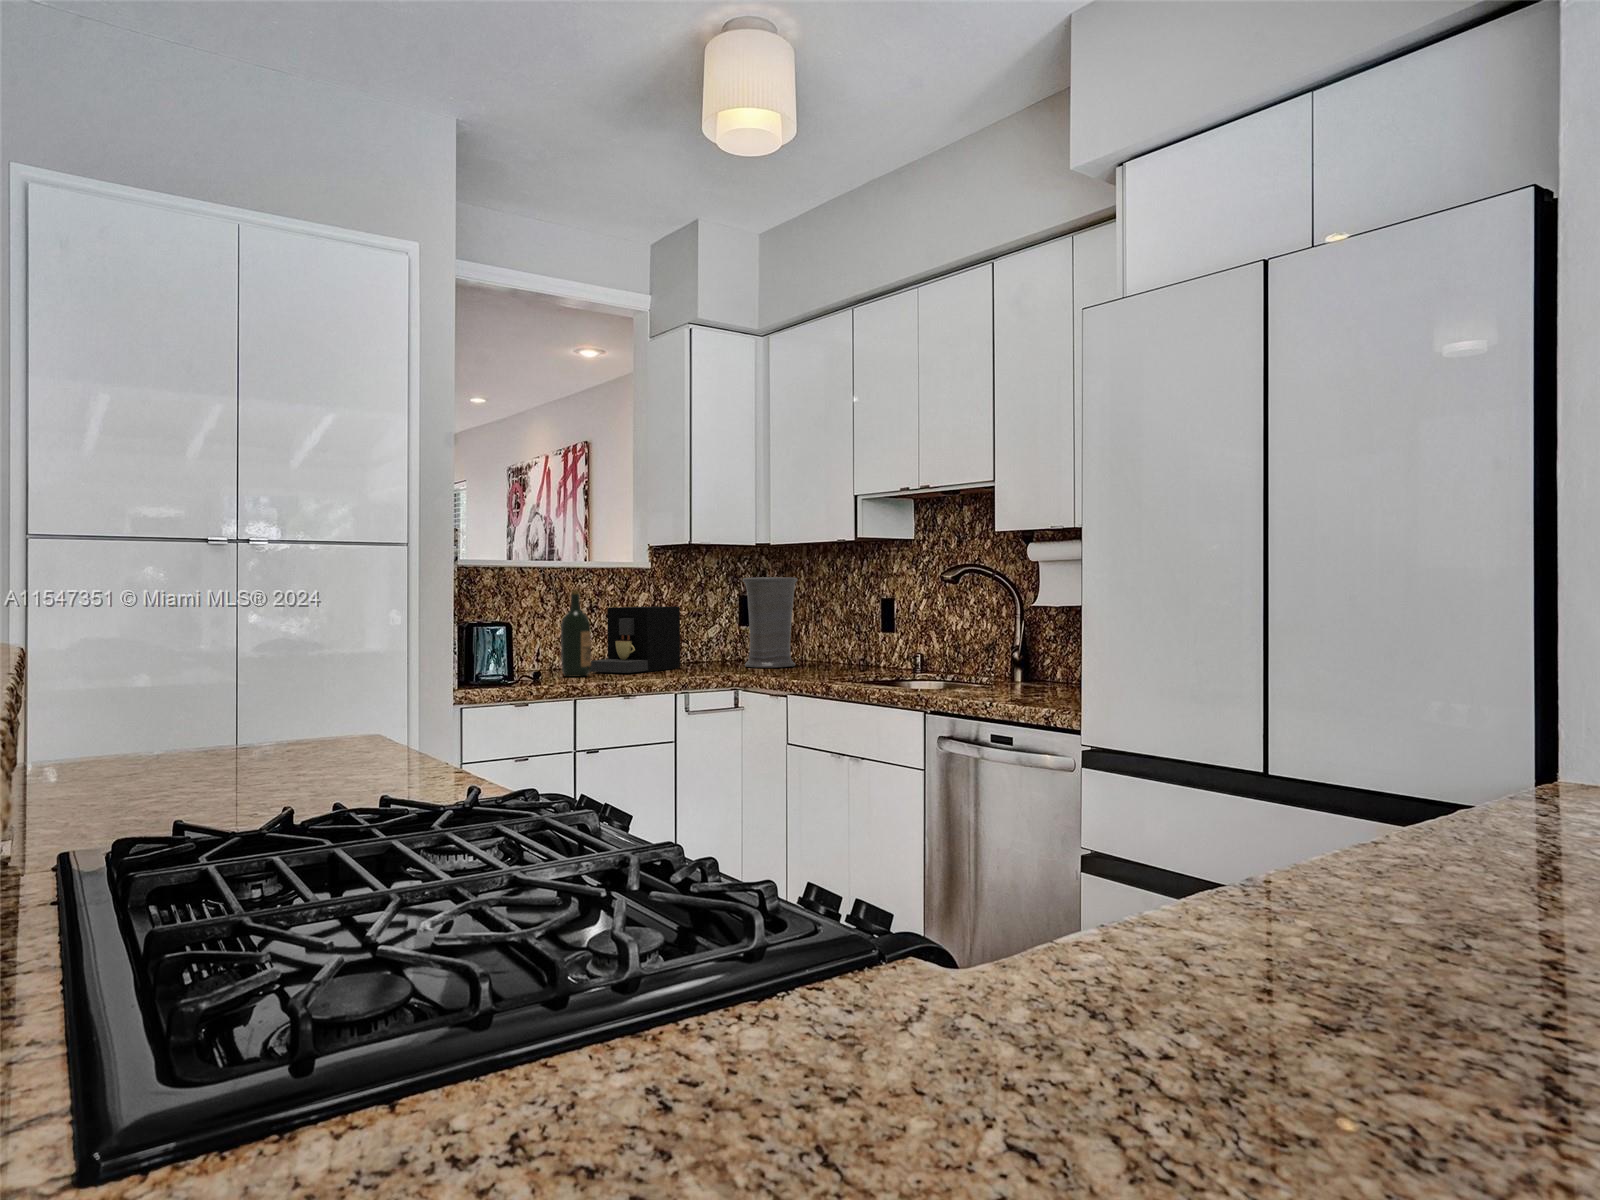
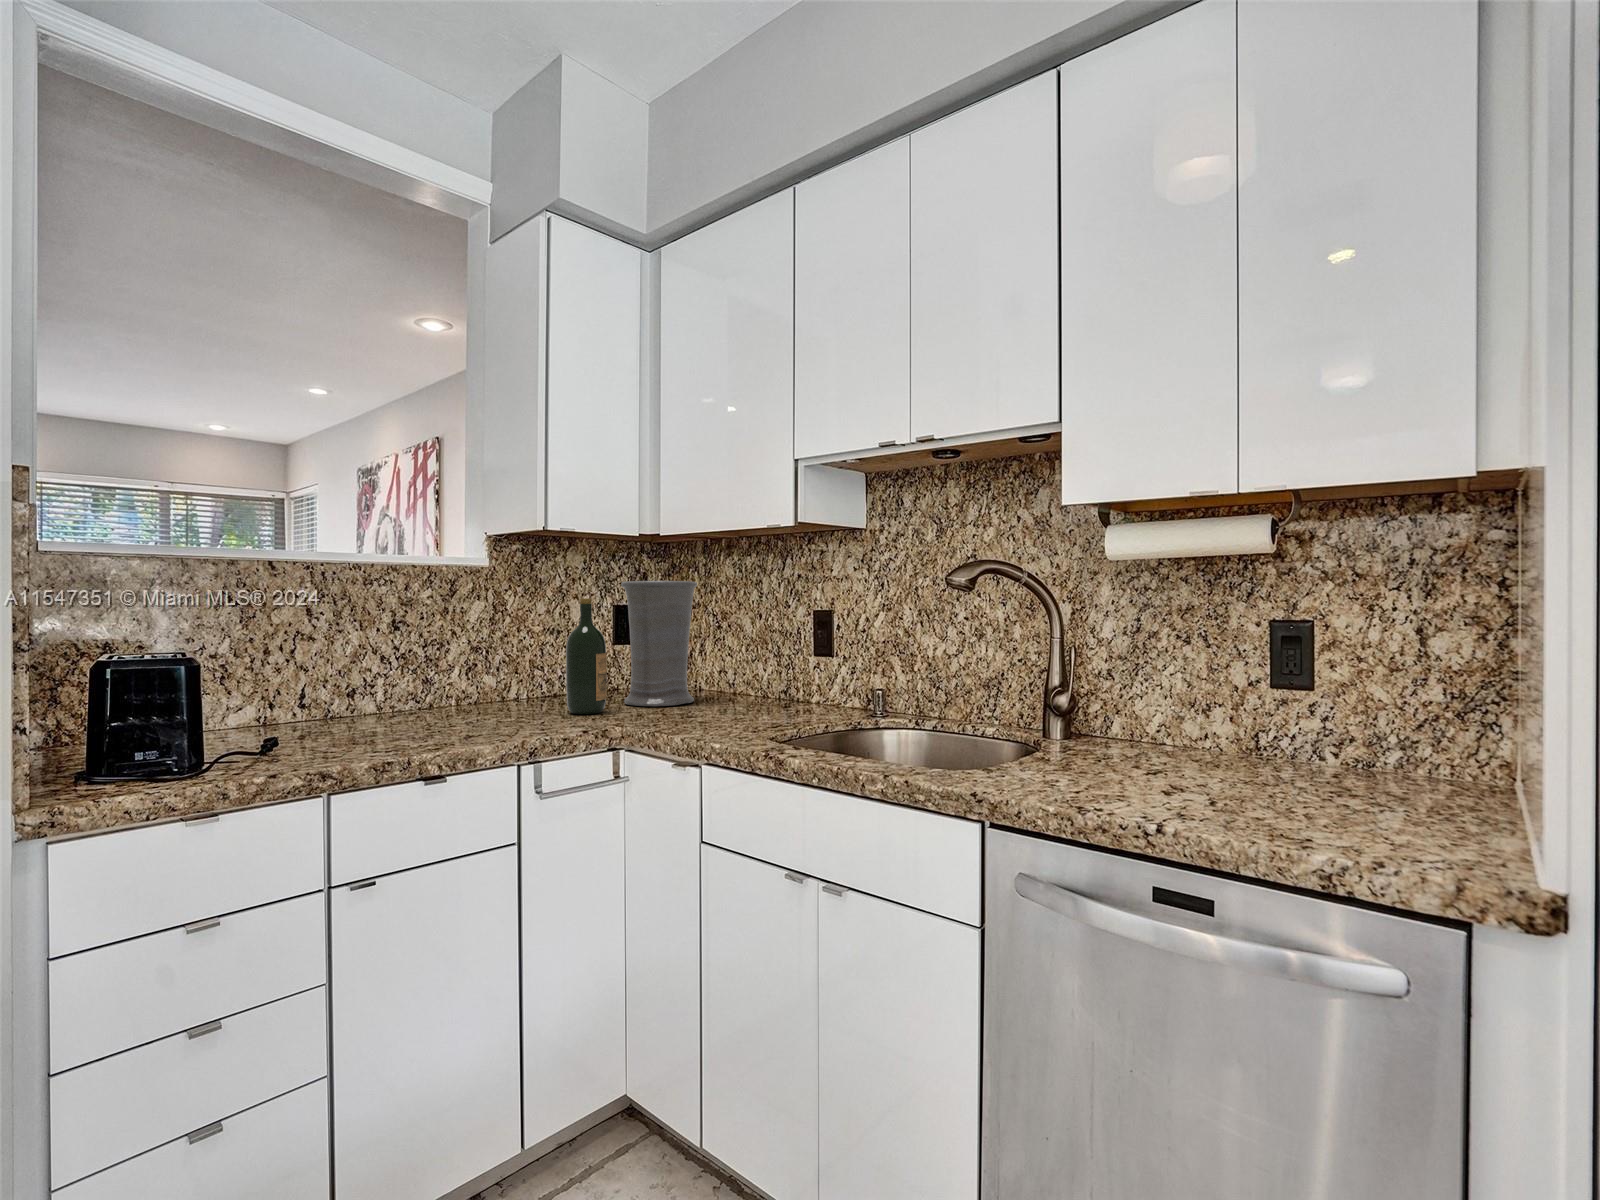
wine bottle: present [561,590,591,677] -> present [566,598,607,714]
coffee maker: present [590,607,680,673] -> none [379,621,531,727]

